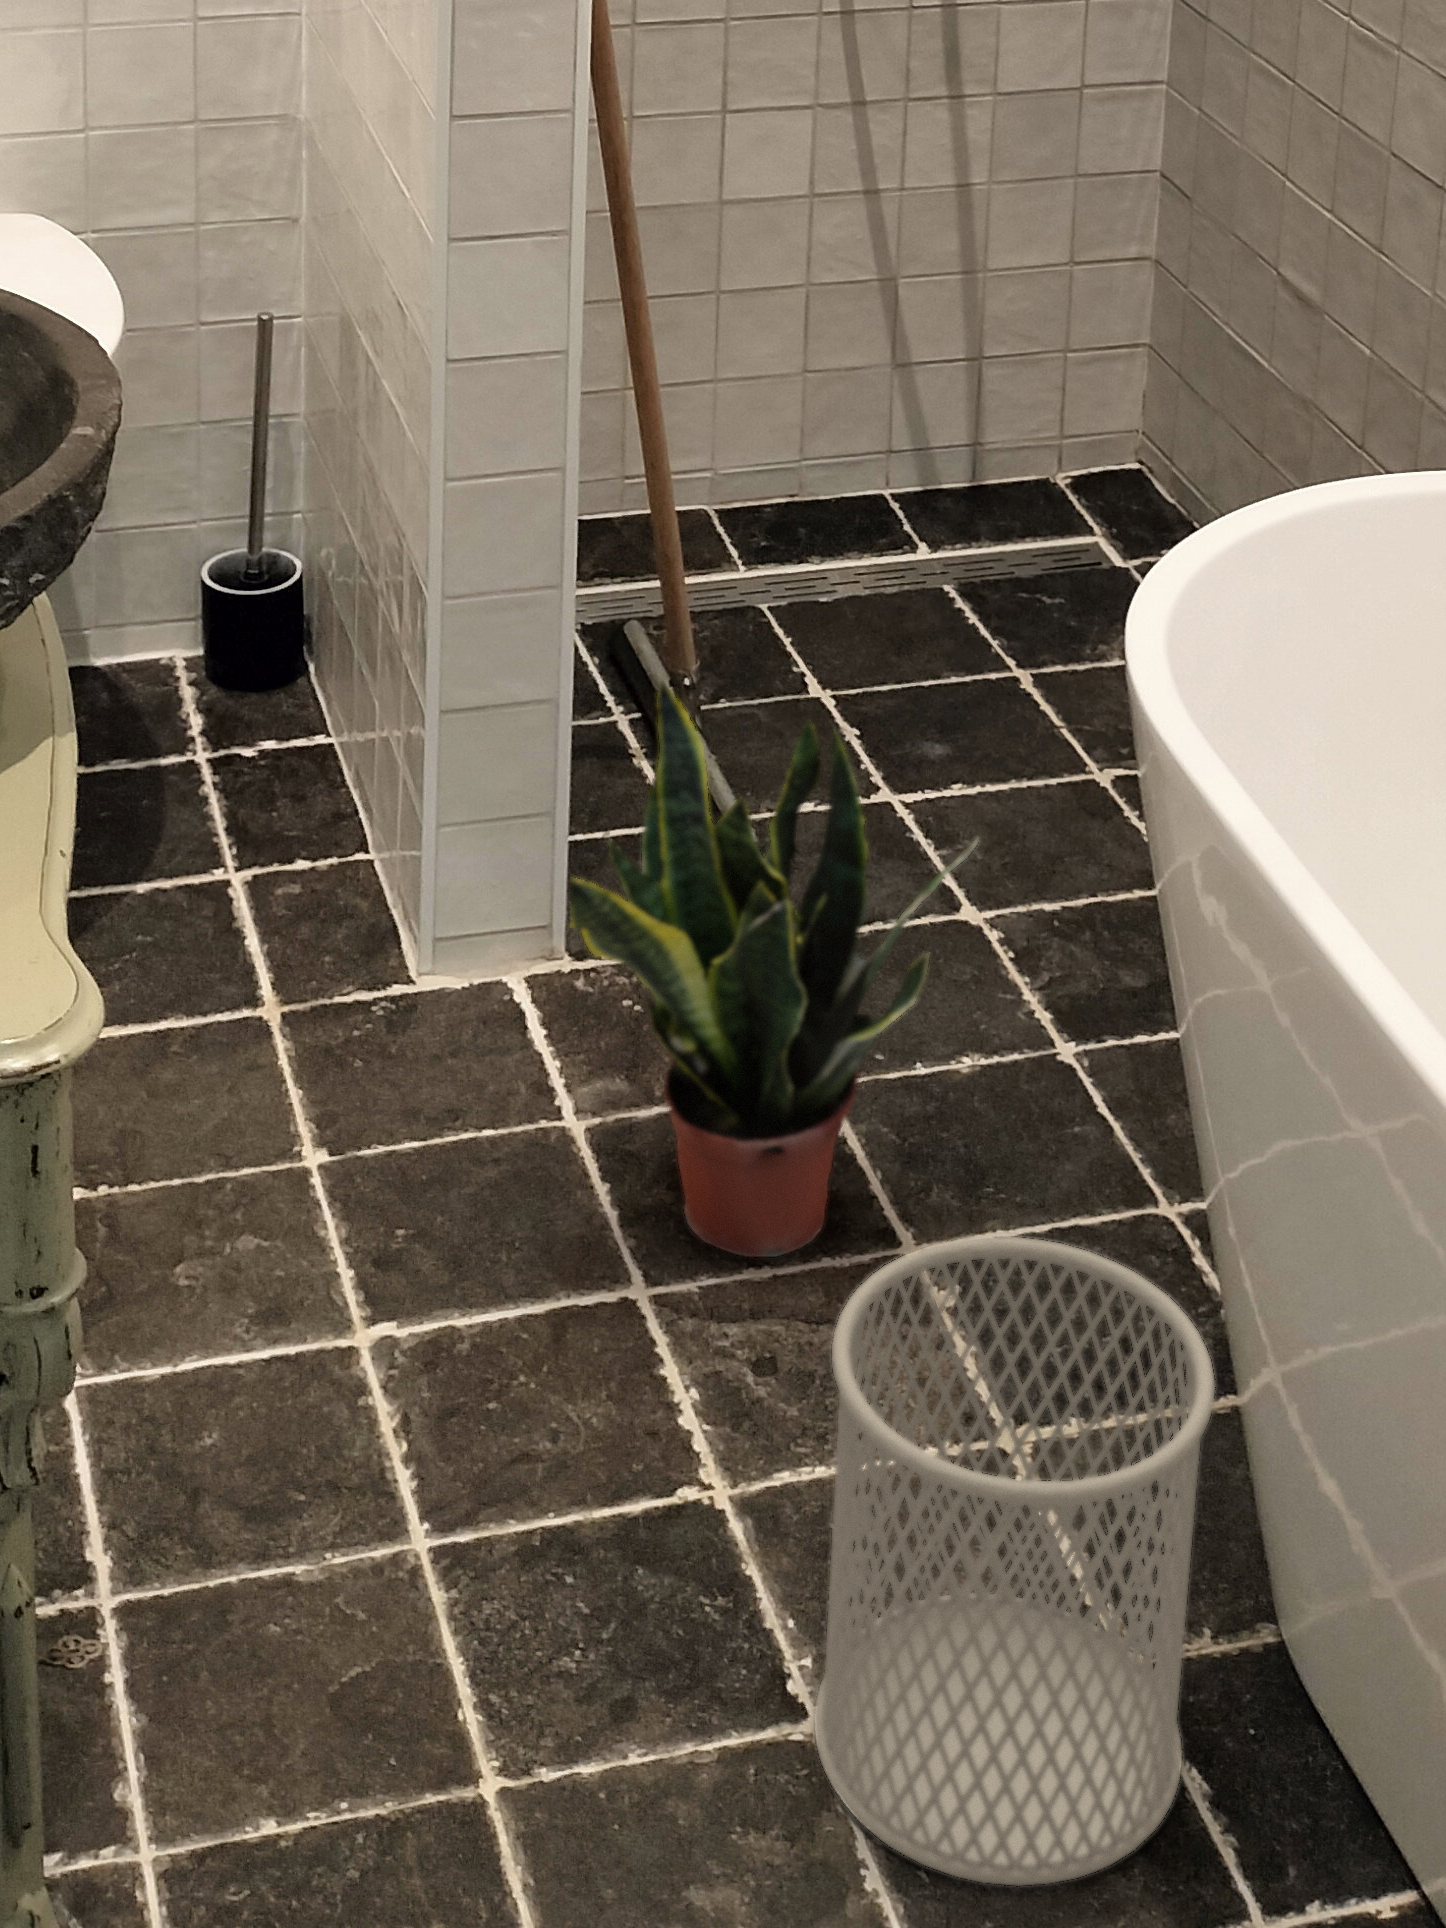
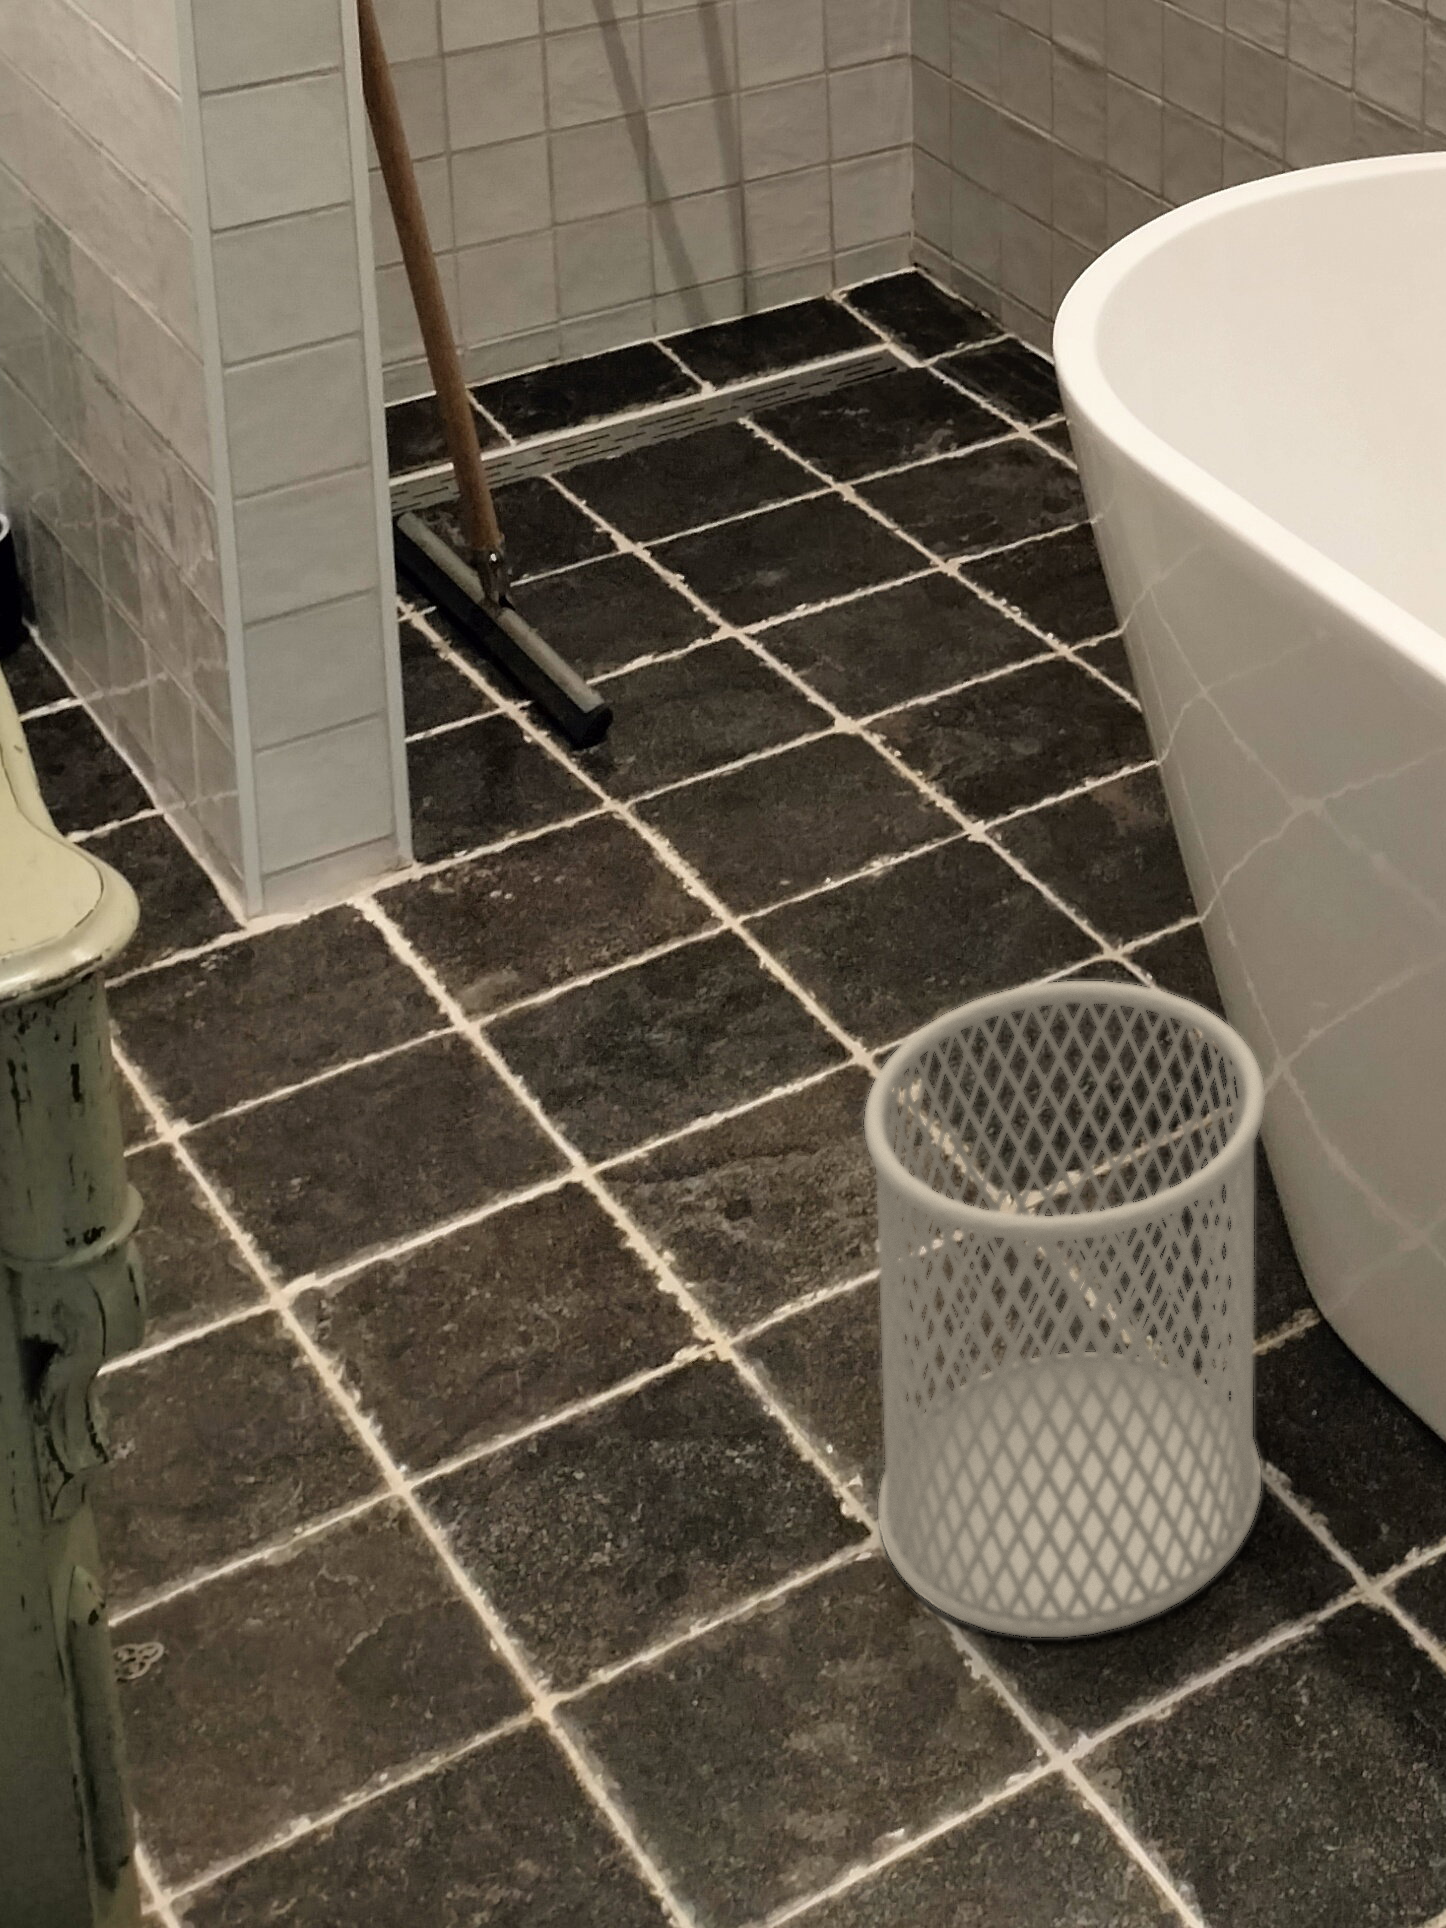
potted plant: present [569,682,978,1257] -> none [464,517,889,1107]

